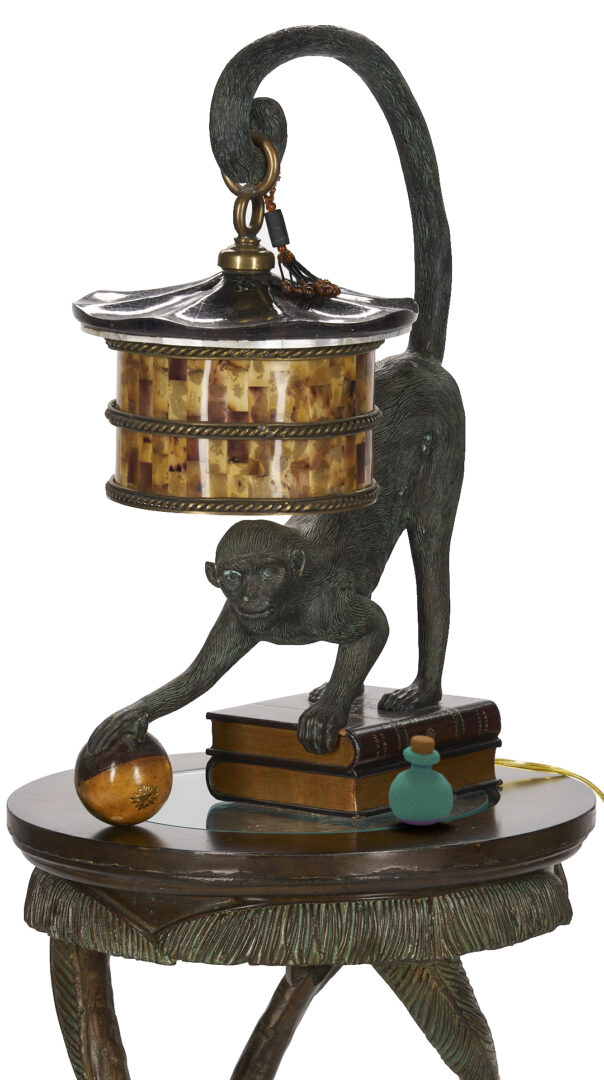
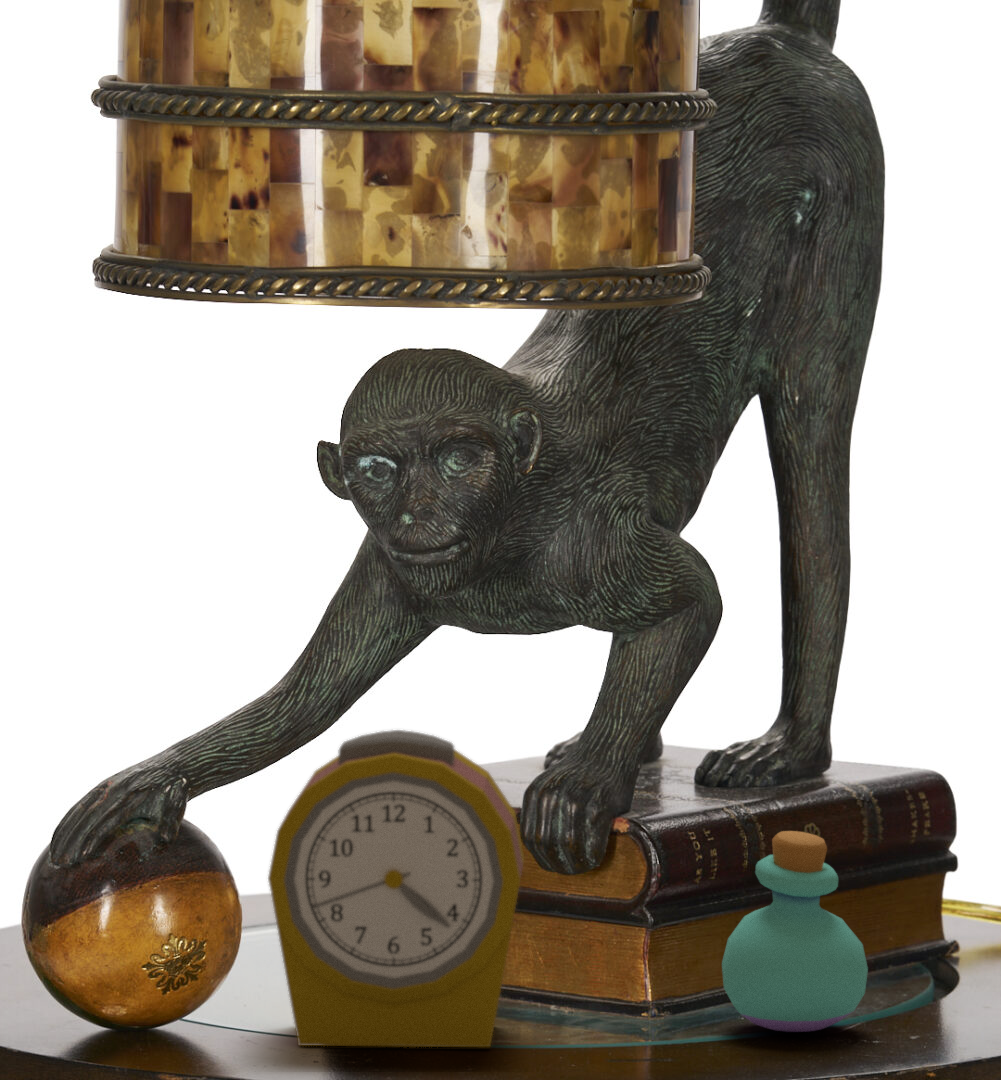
alarm clock: none [186,693,300,834] -> present [268,730,524,1047]

